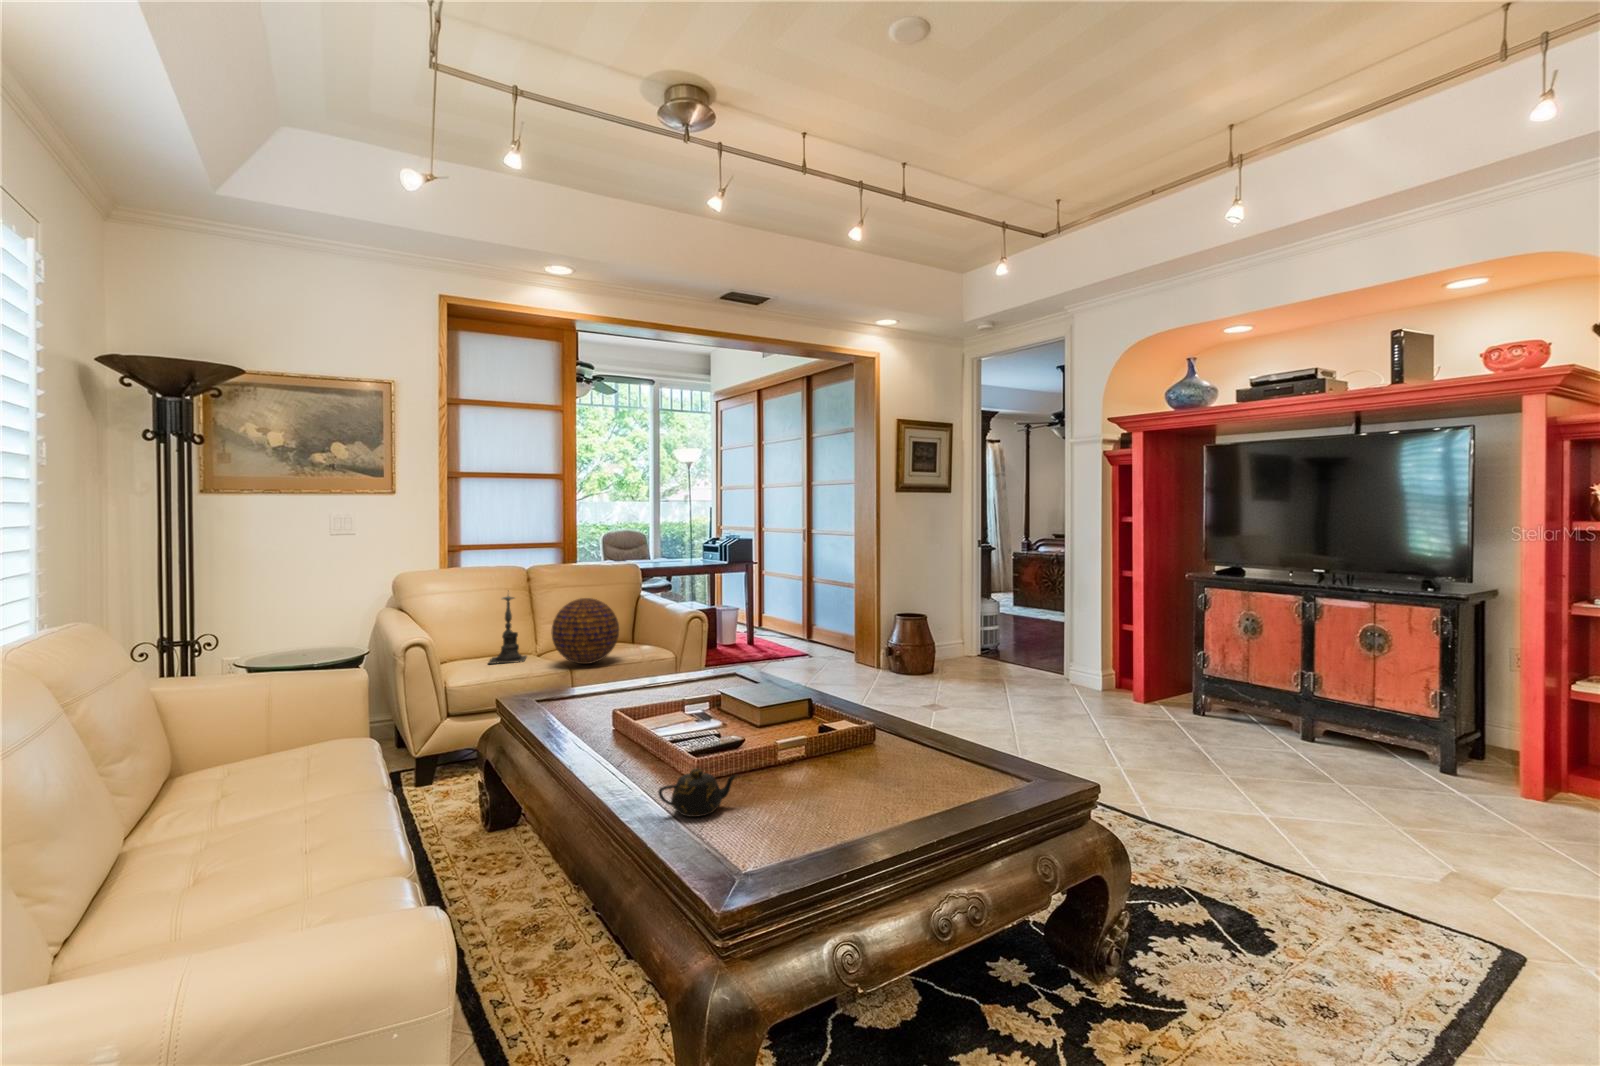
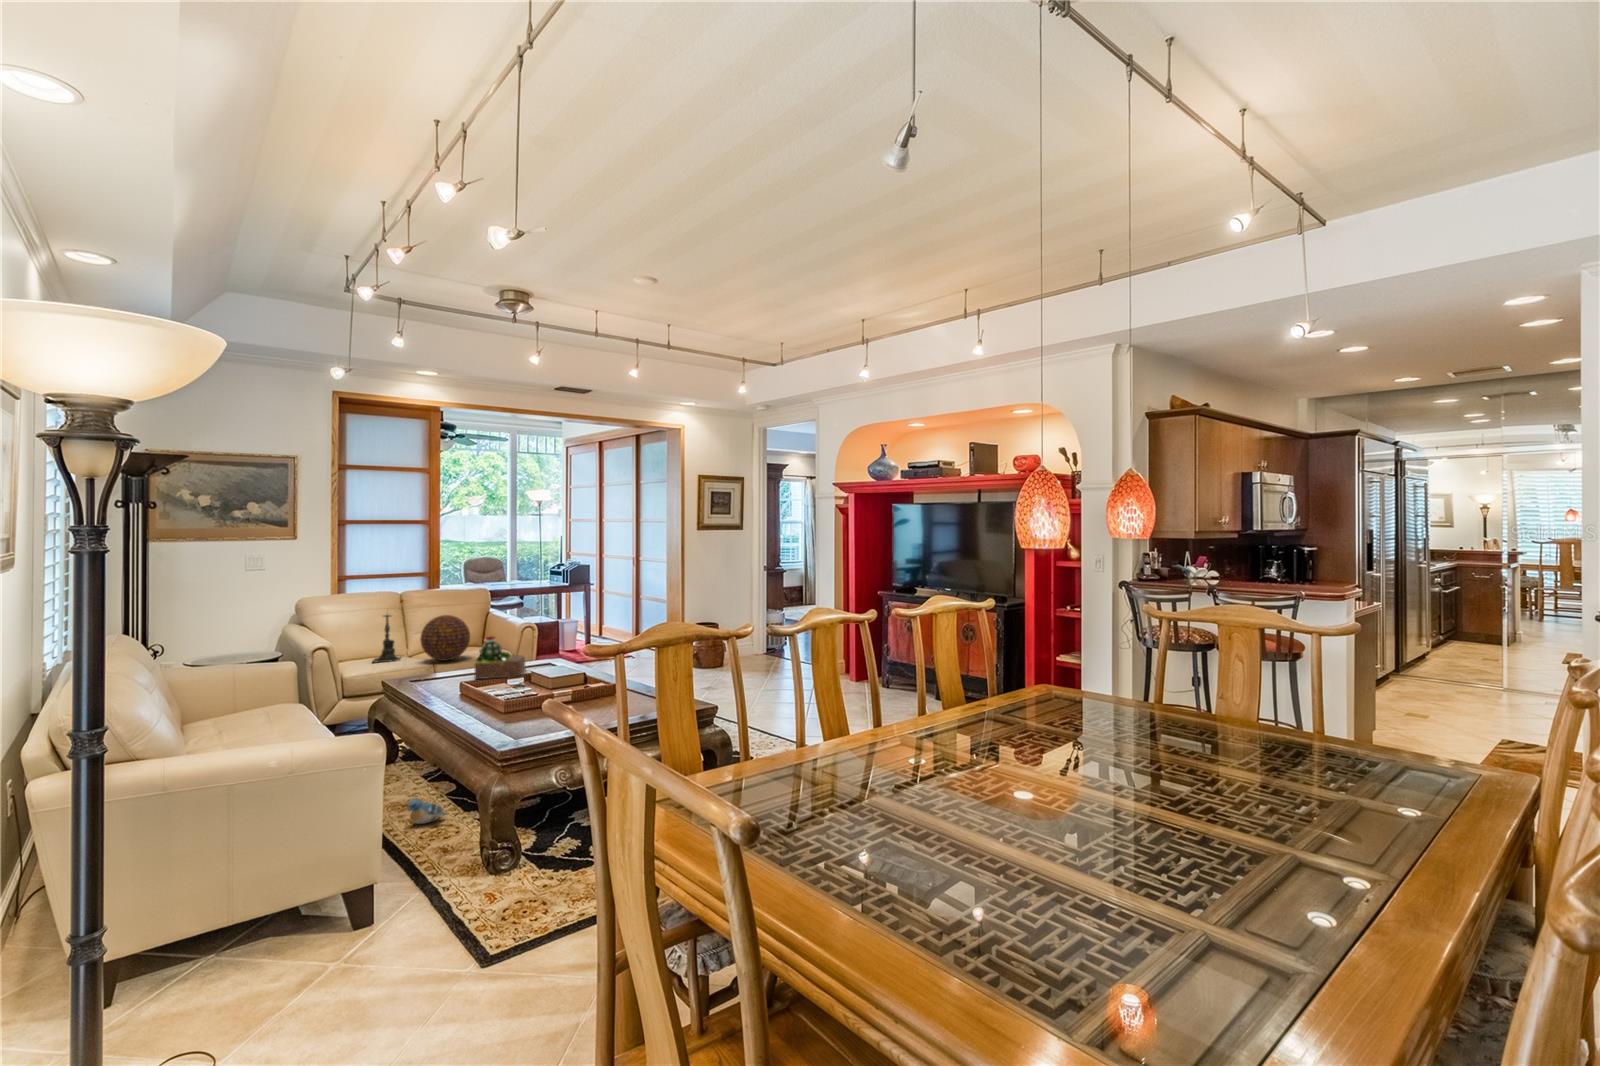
succulent plant: none [630,632,704,700] -> present [475,636,526,679]
teapot: present [658,768,737,817] -> none [482,701,525,724]
plush toy: none [520,940,595,991] -> present [407,798,447,824]

